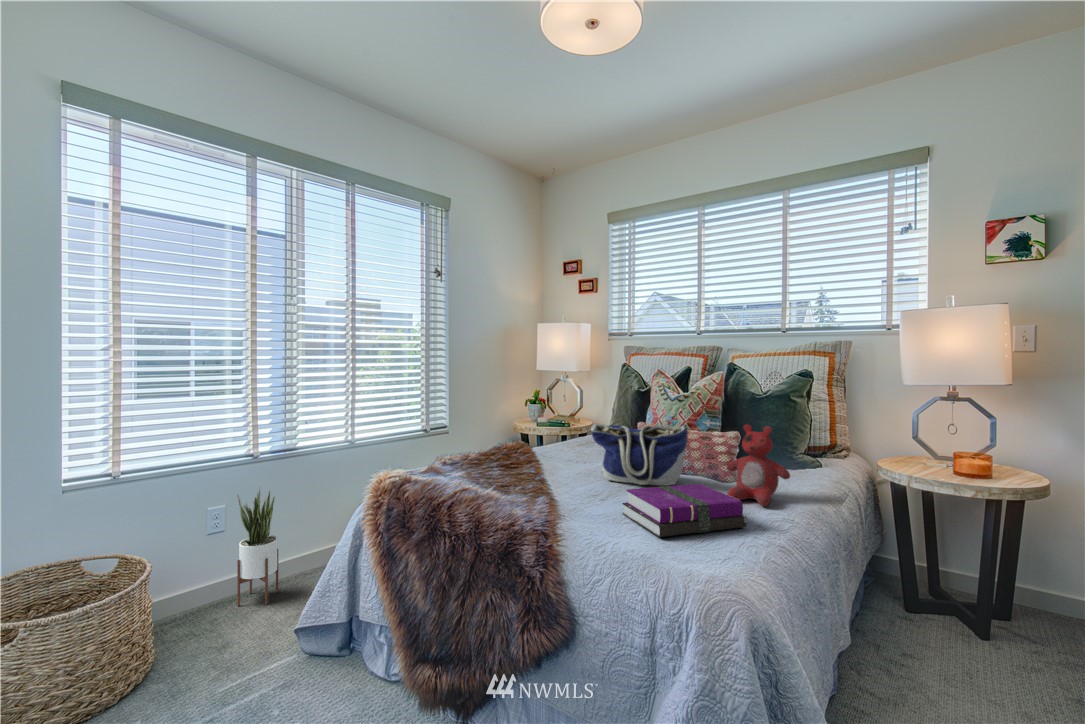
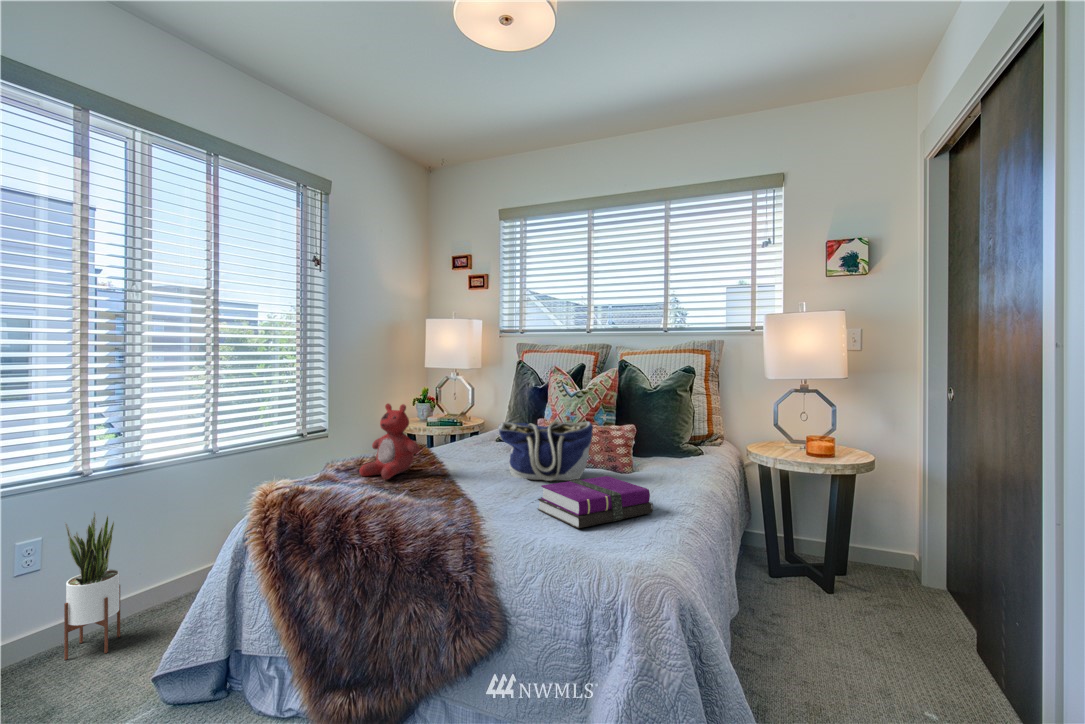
stuffed bear: present [727,424,790,506] -> present [360,404,419,479]

